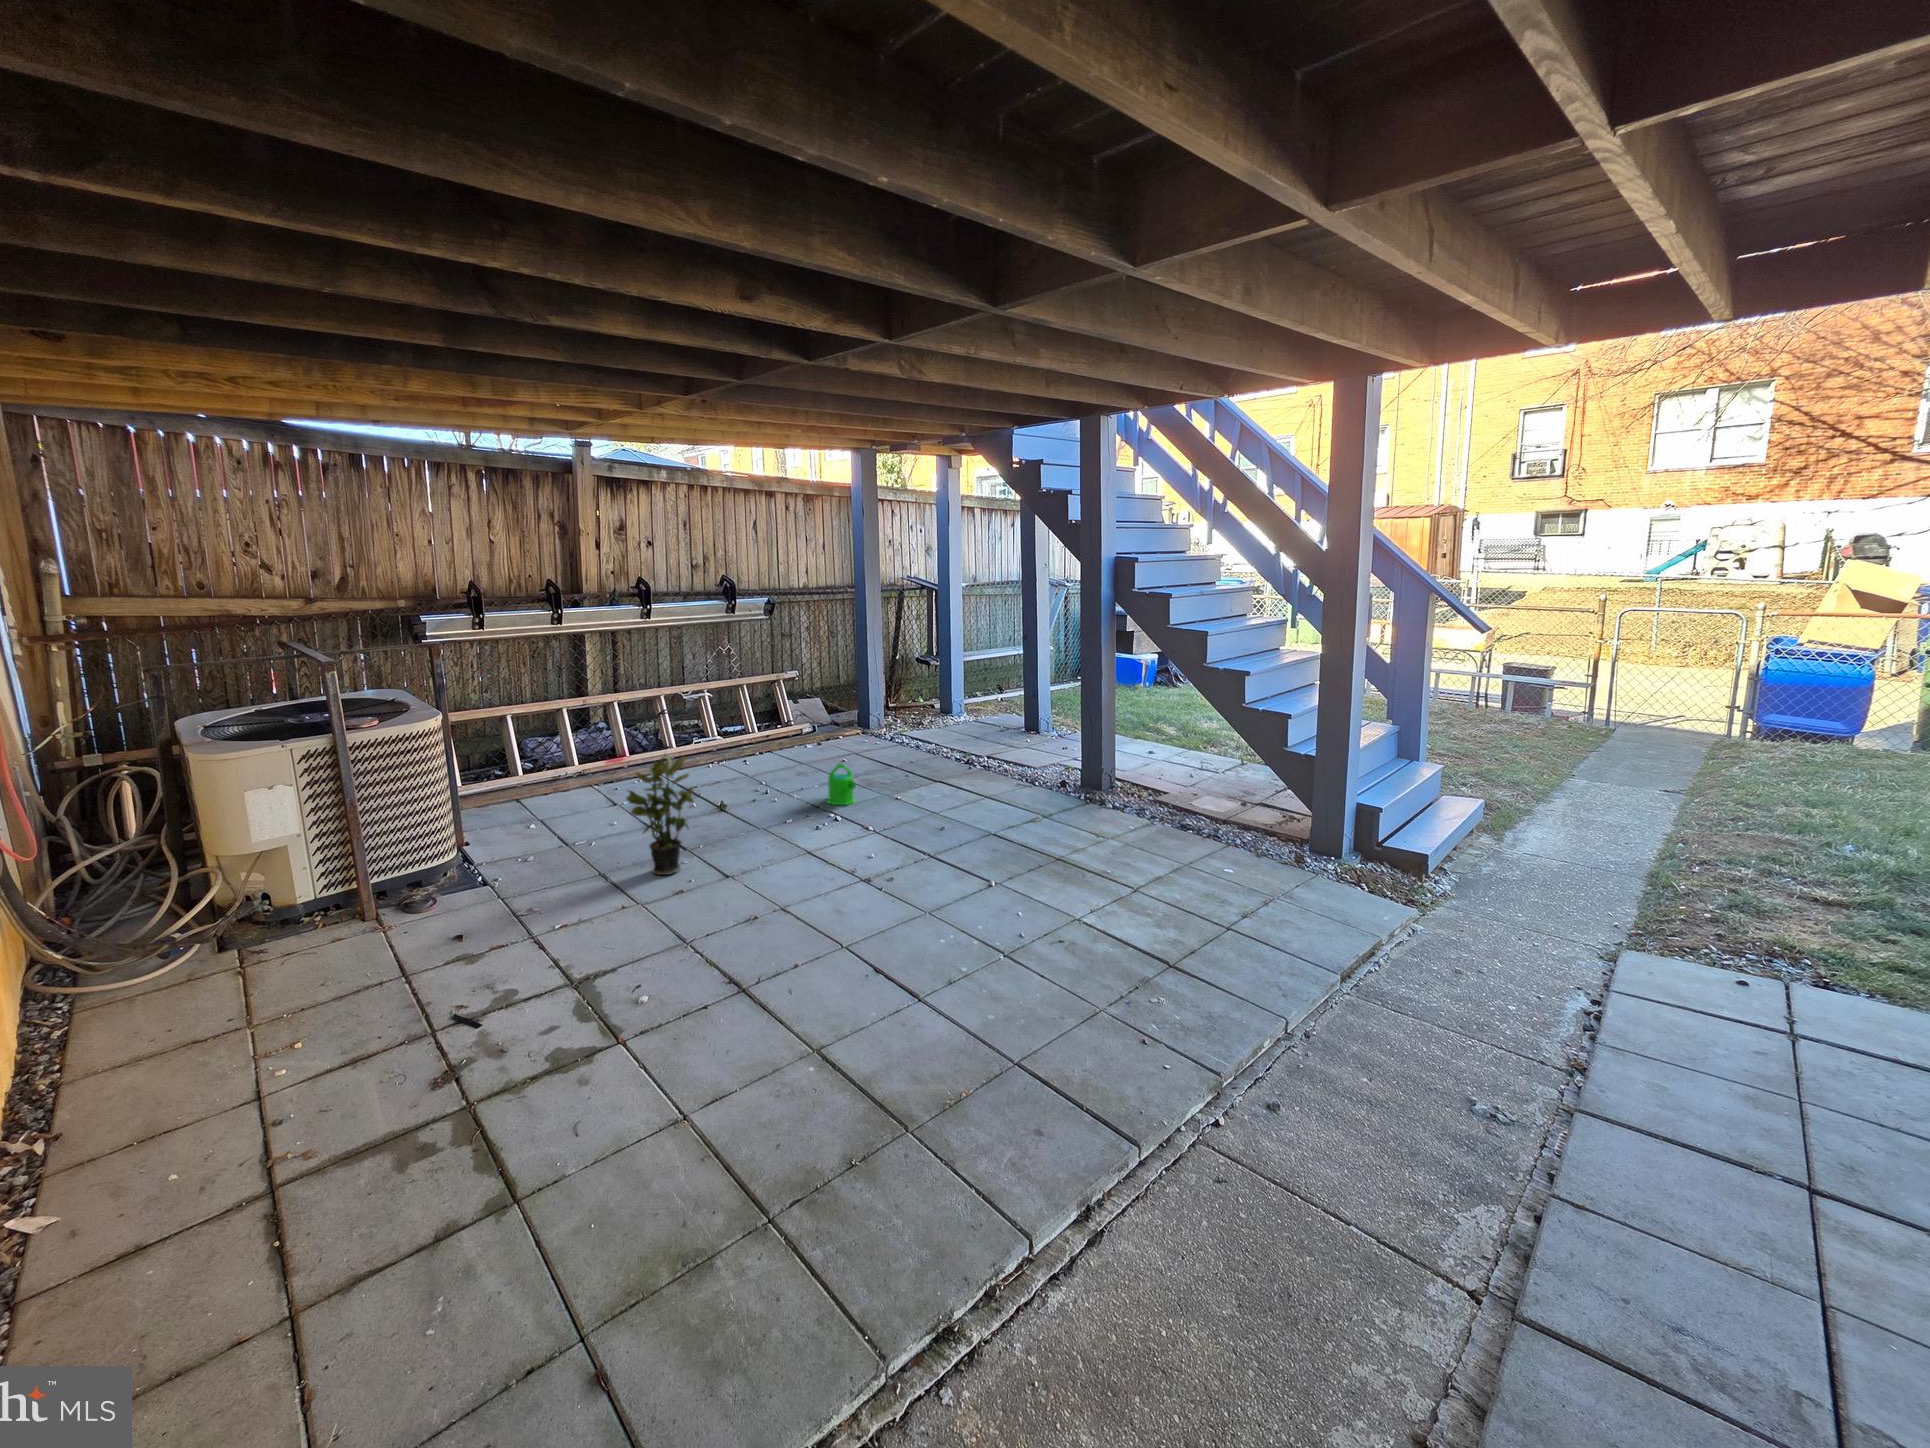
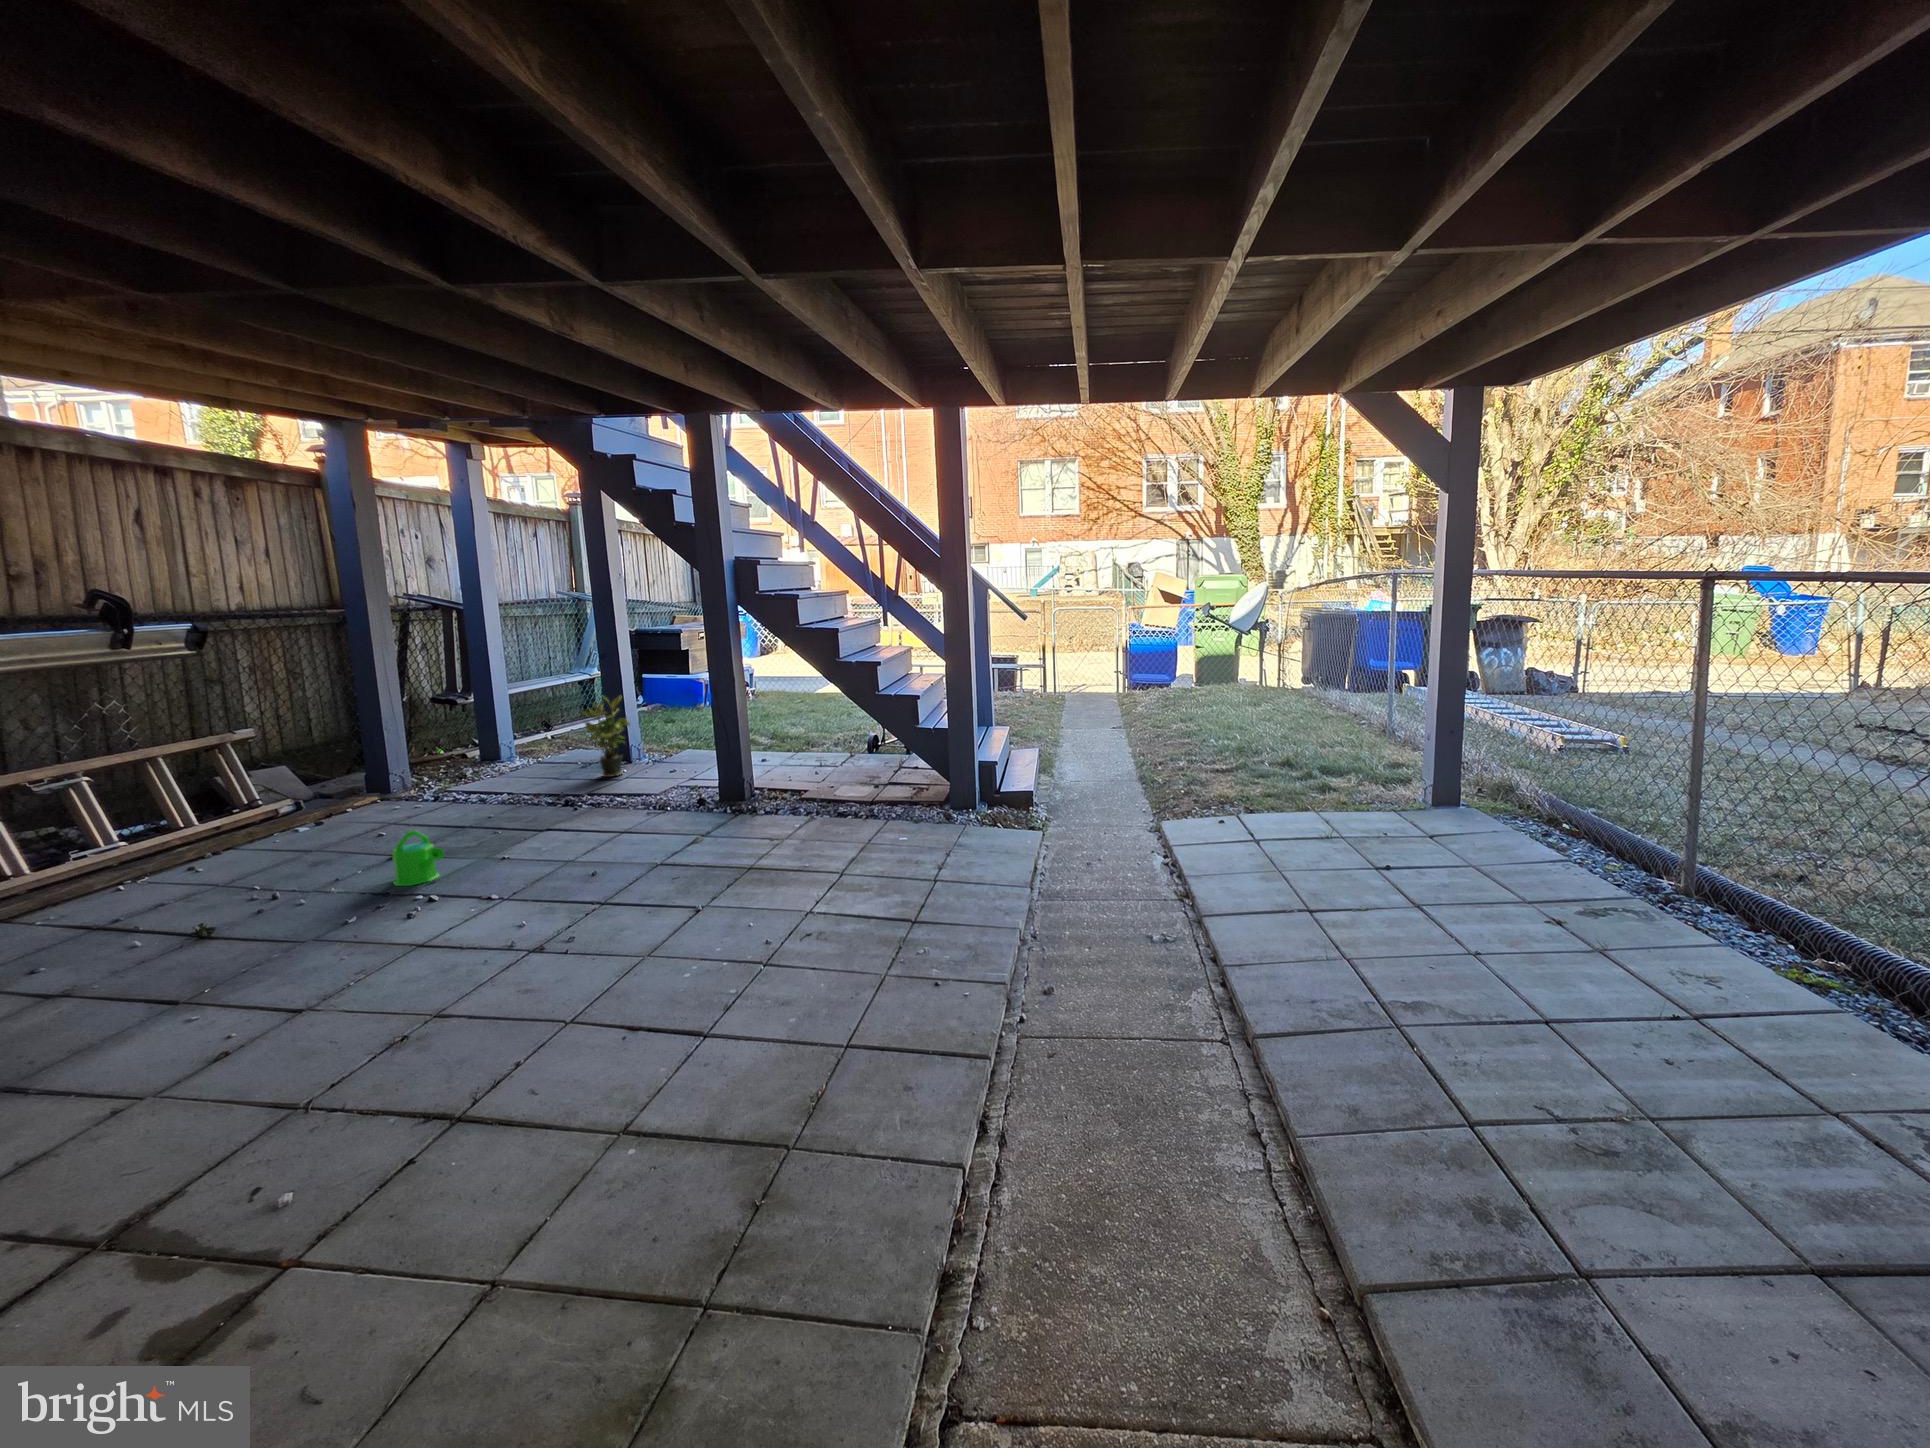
potted plant: present [626,754,694,875] -> present [583,696,630,777]

